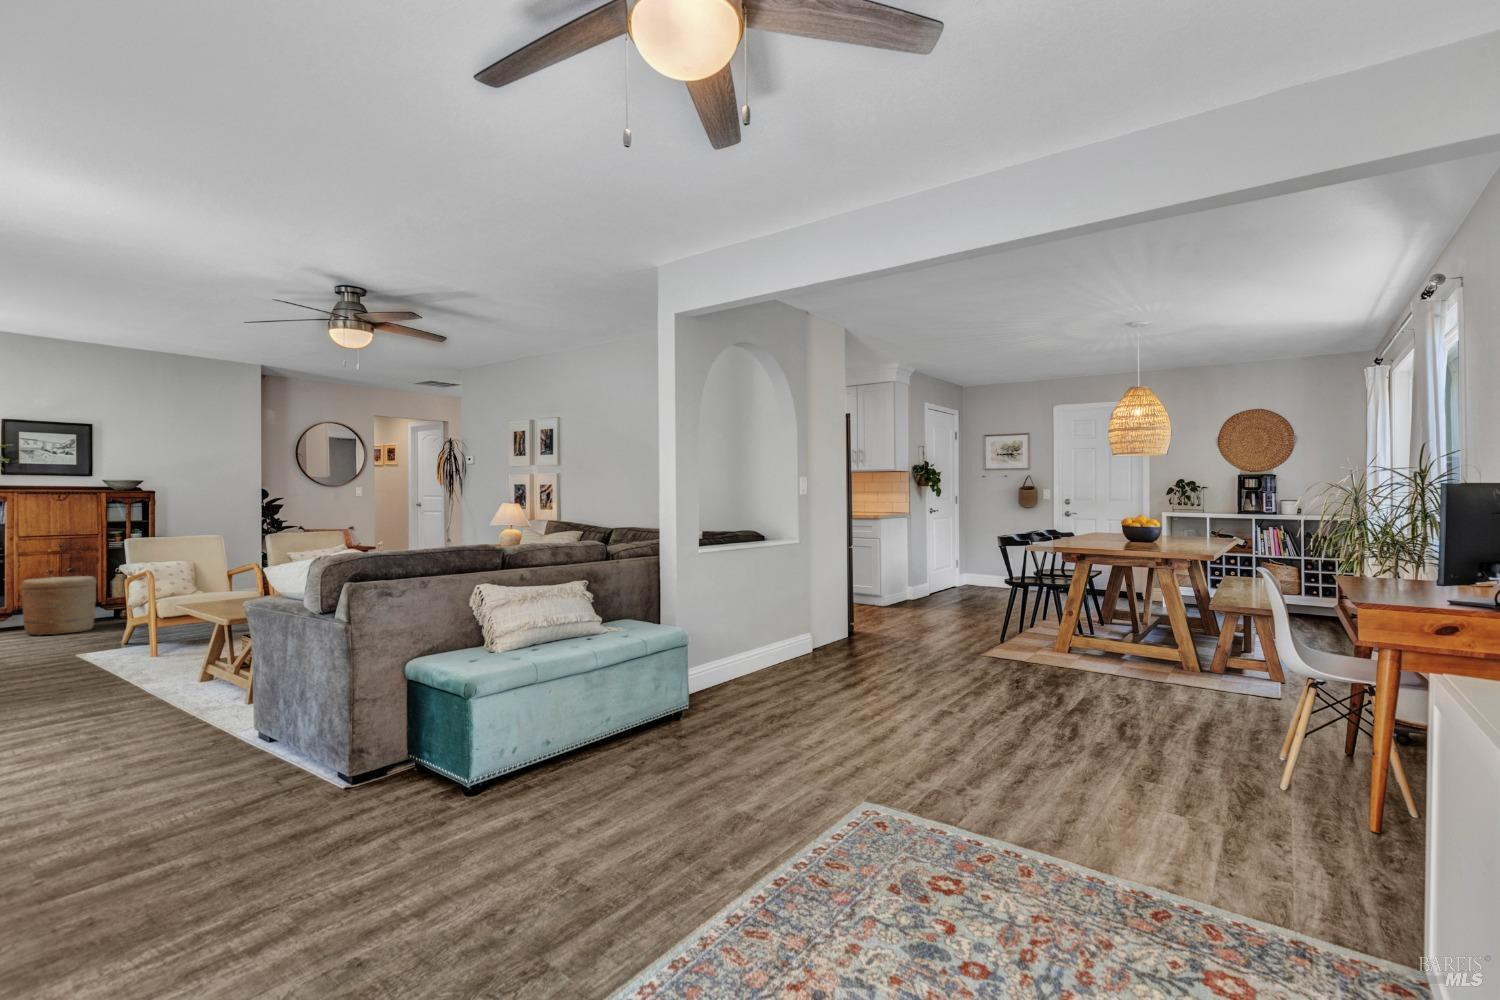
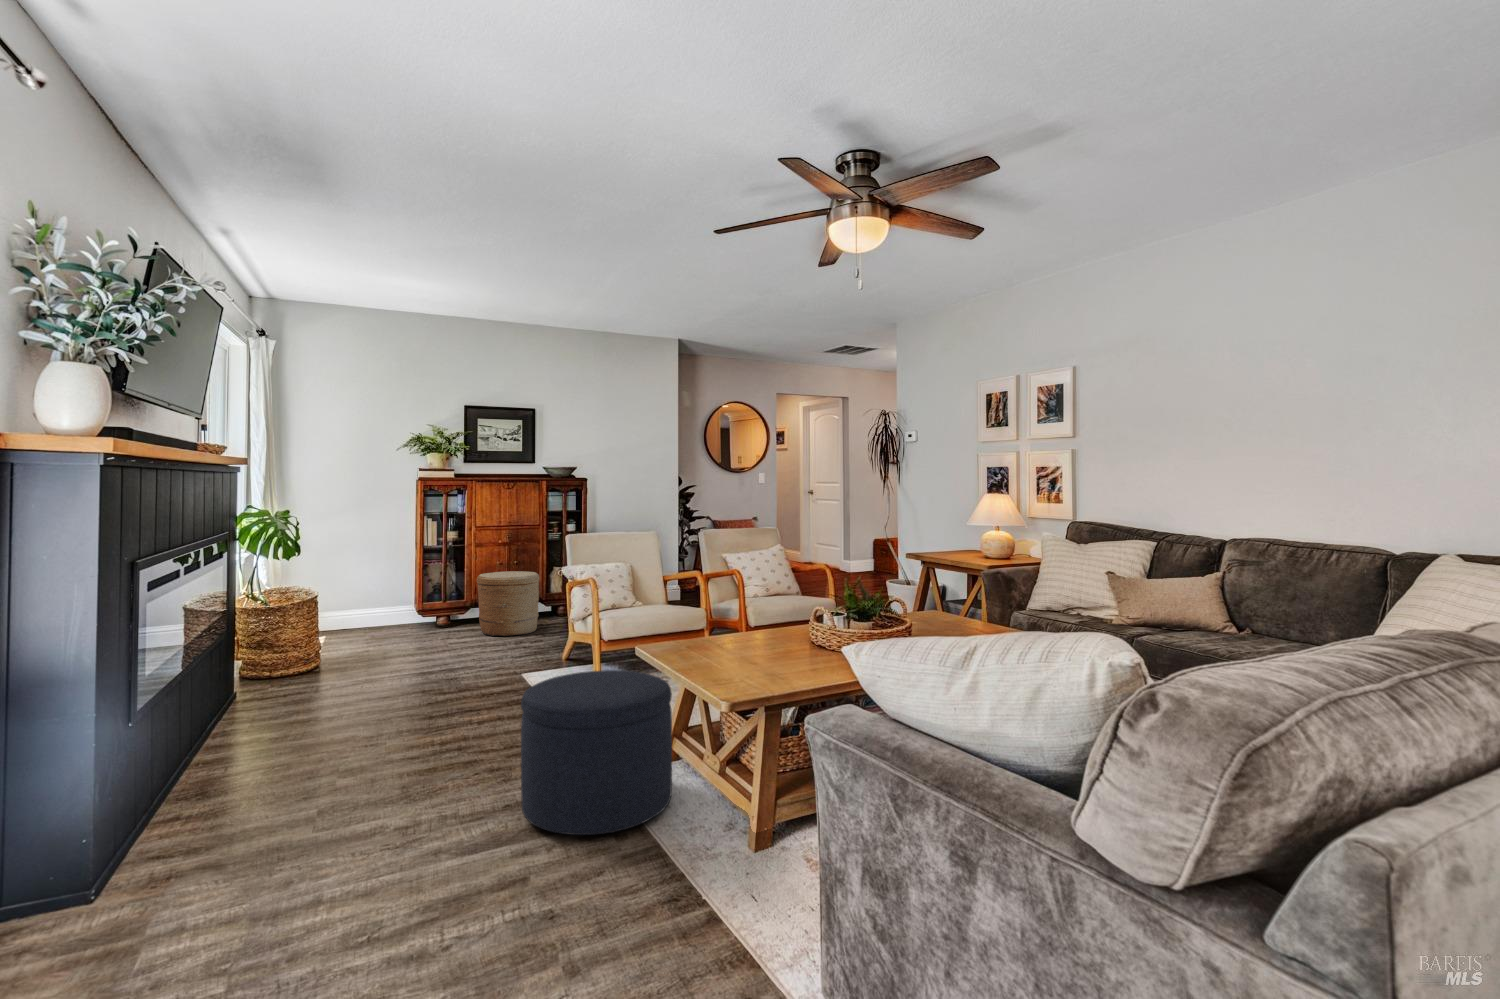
ottoman: none [68,622,197,719] -> present [521,670,672,835]

